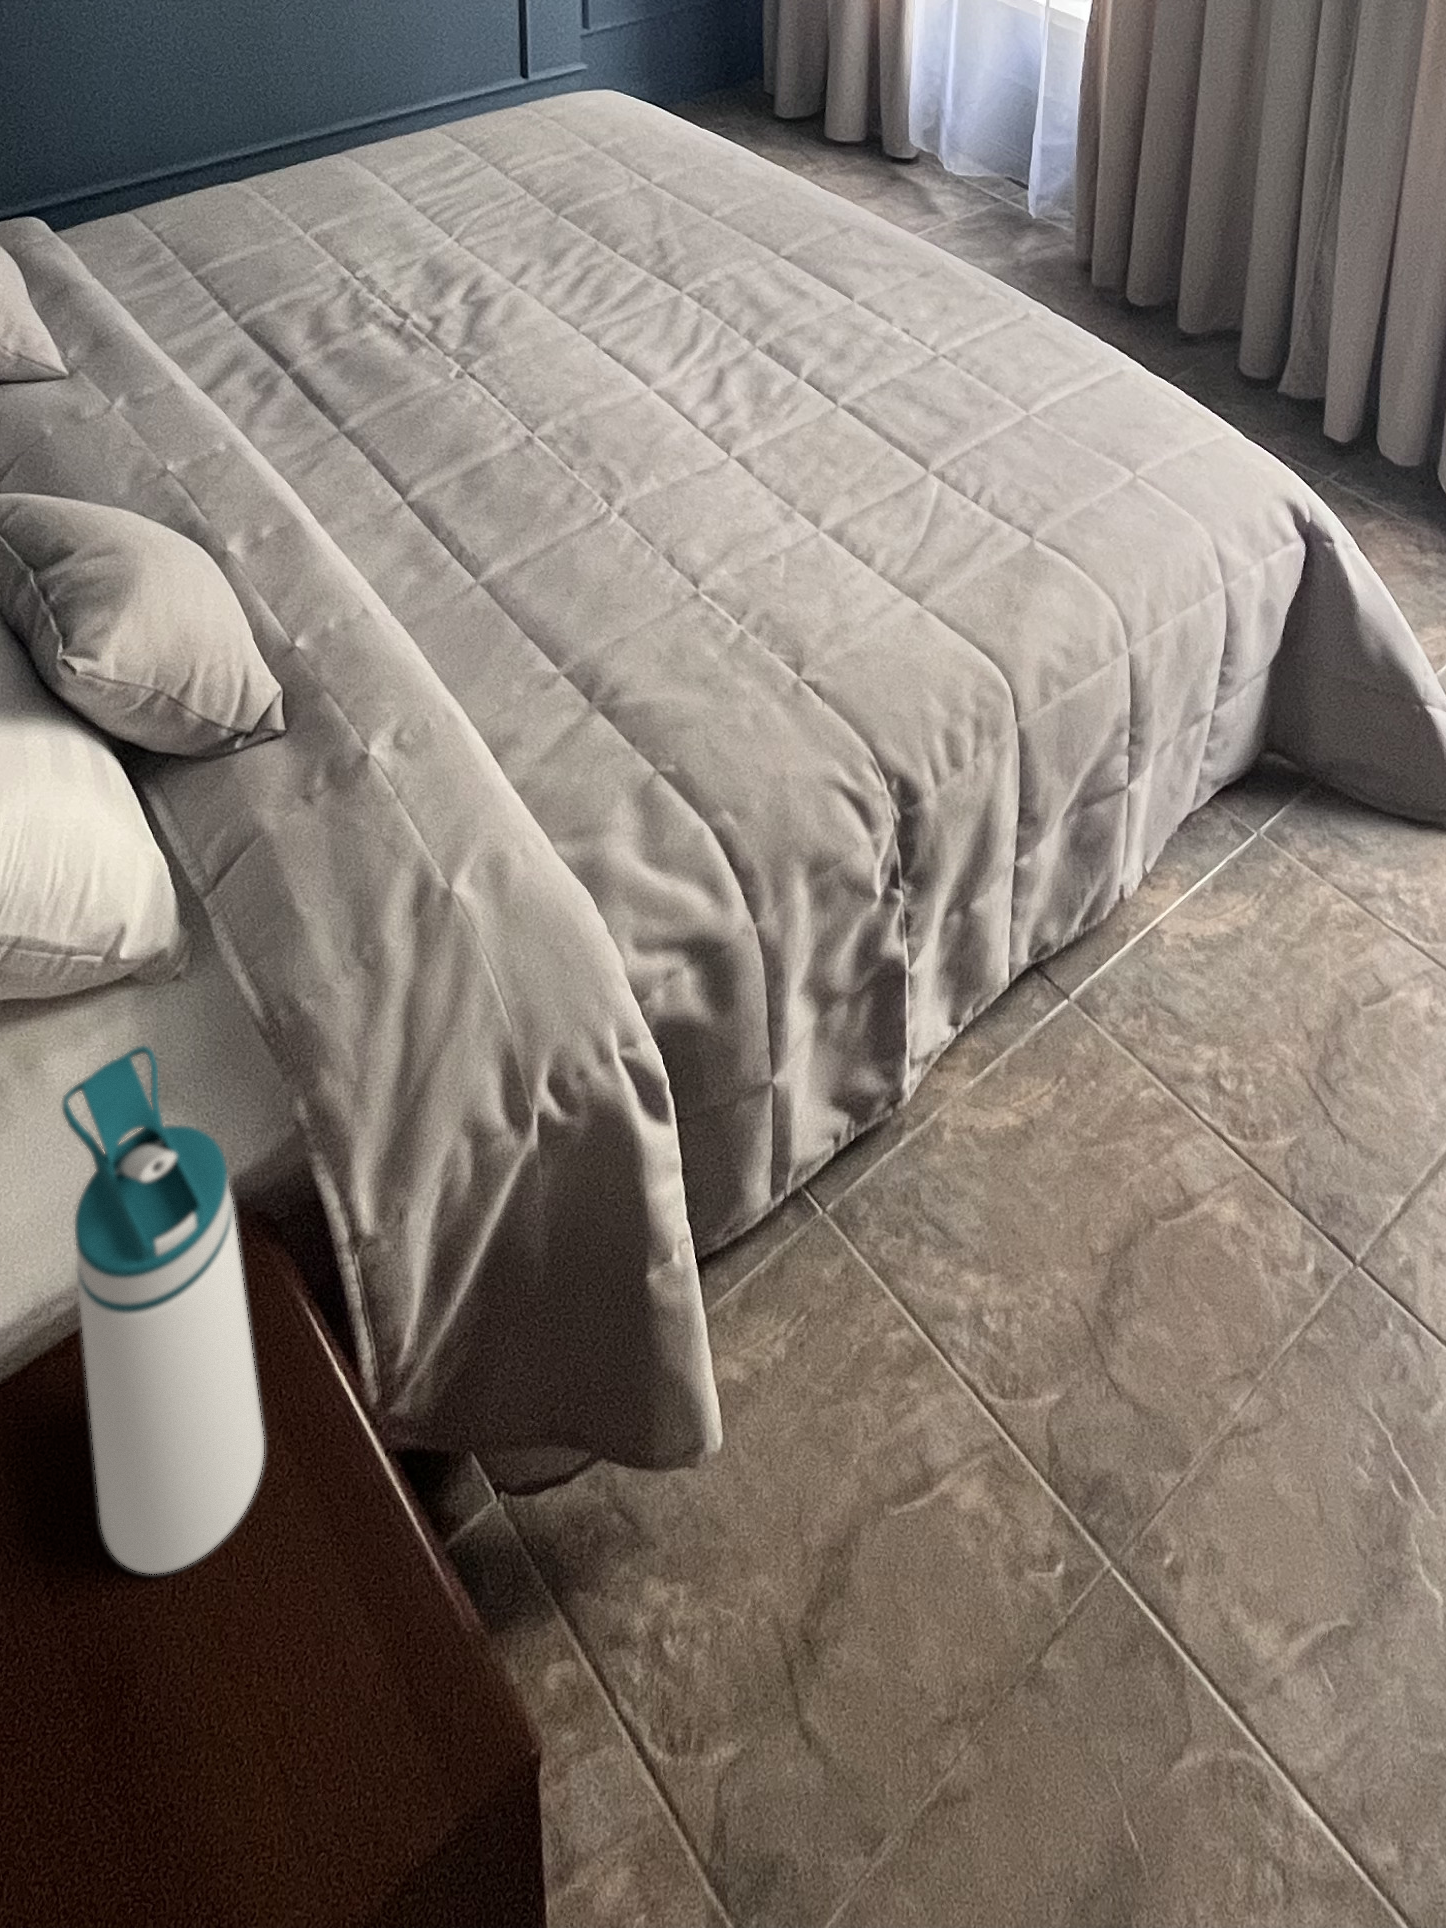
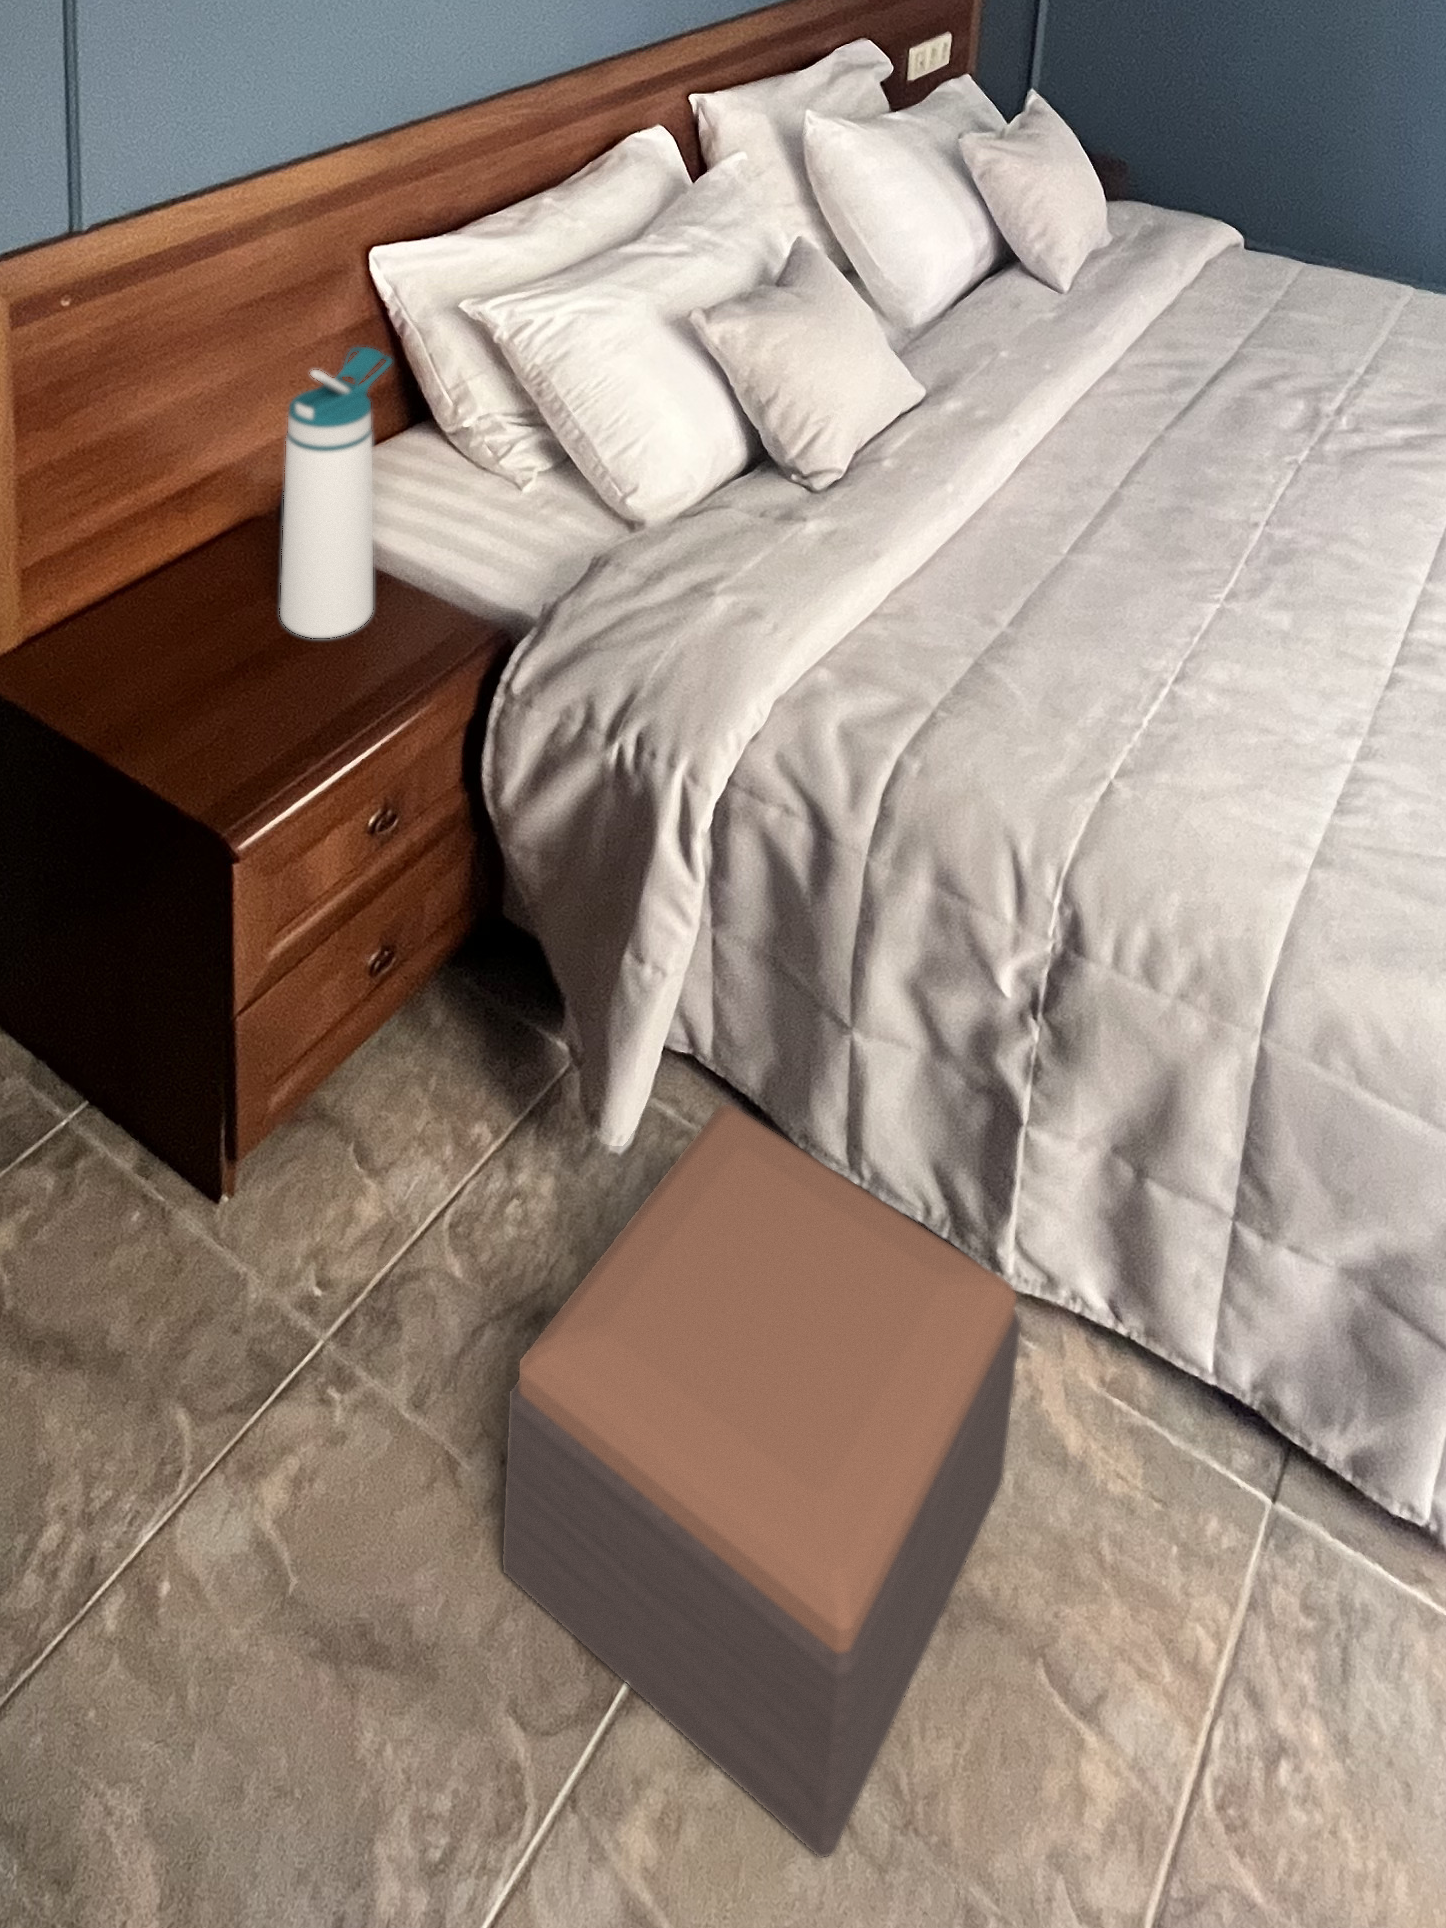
footstool: none [814,1050,1299,1746] -> present [502,1104,1021,1857]

